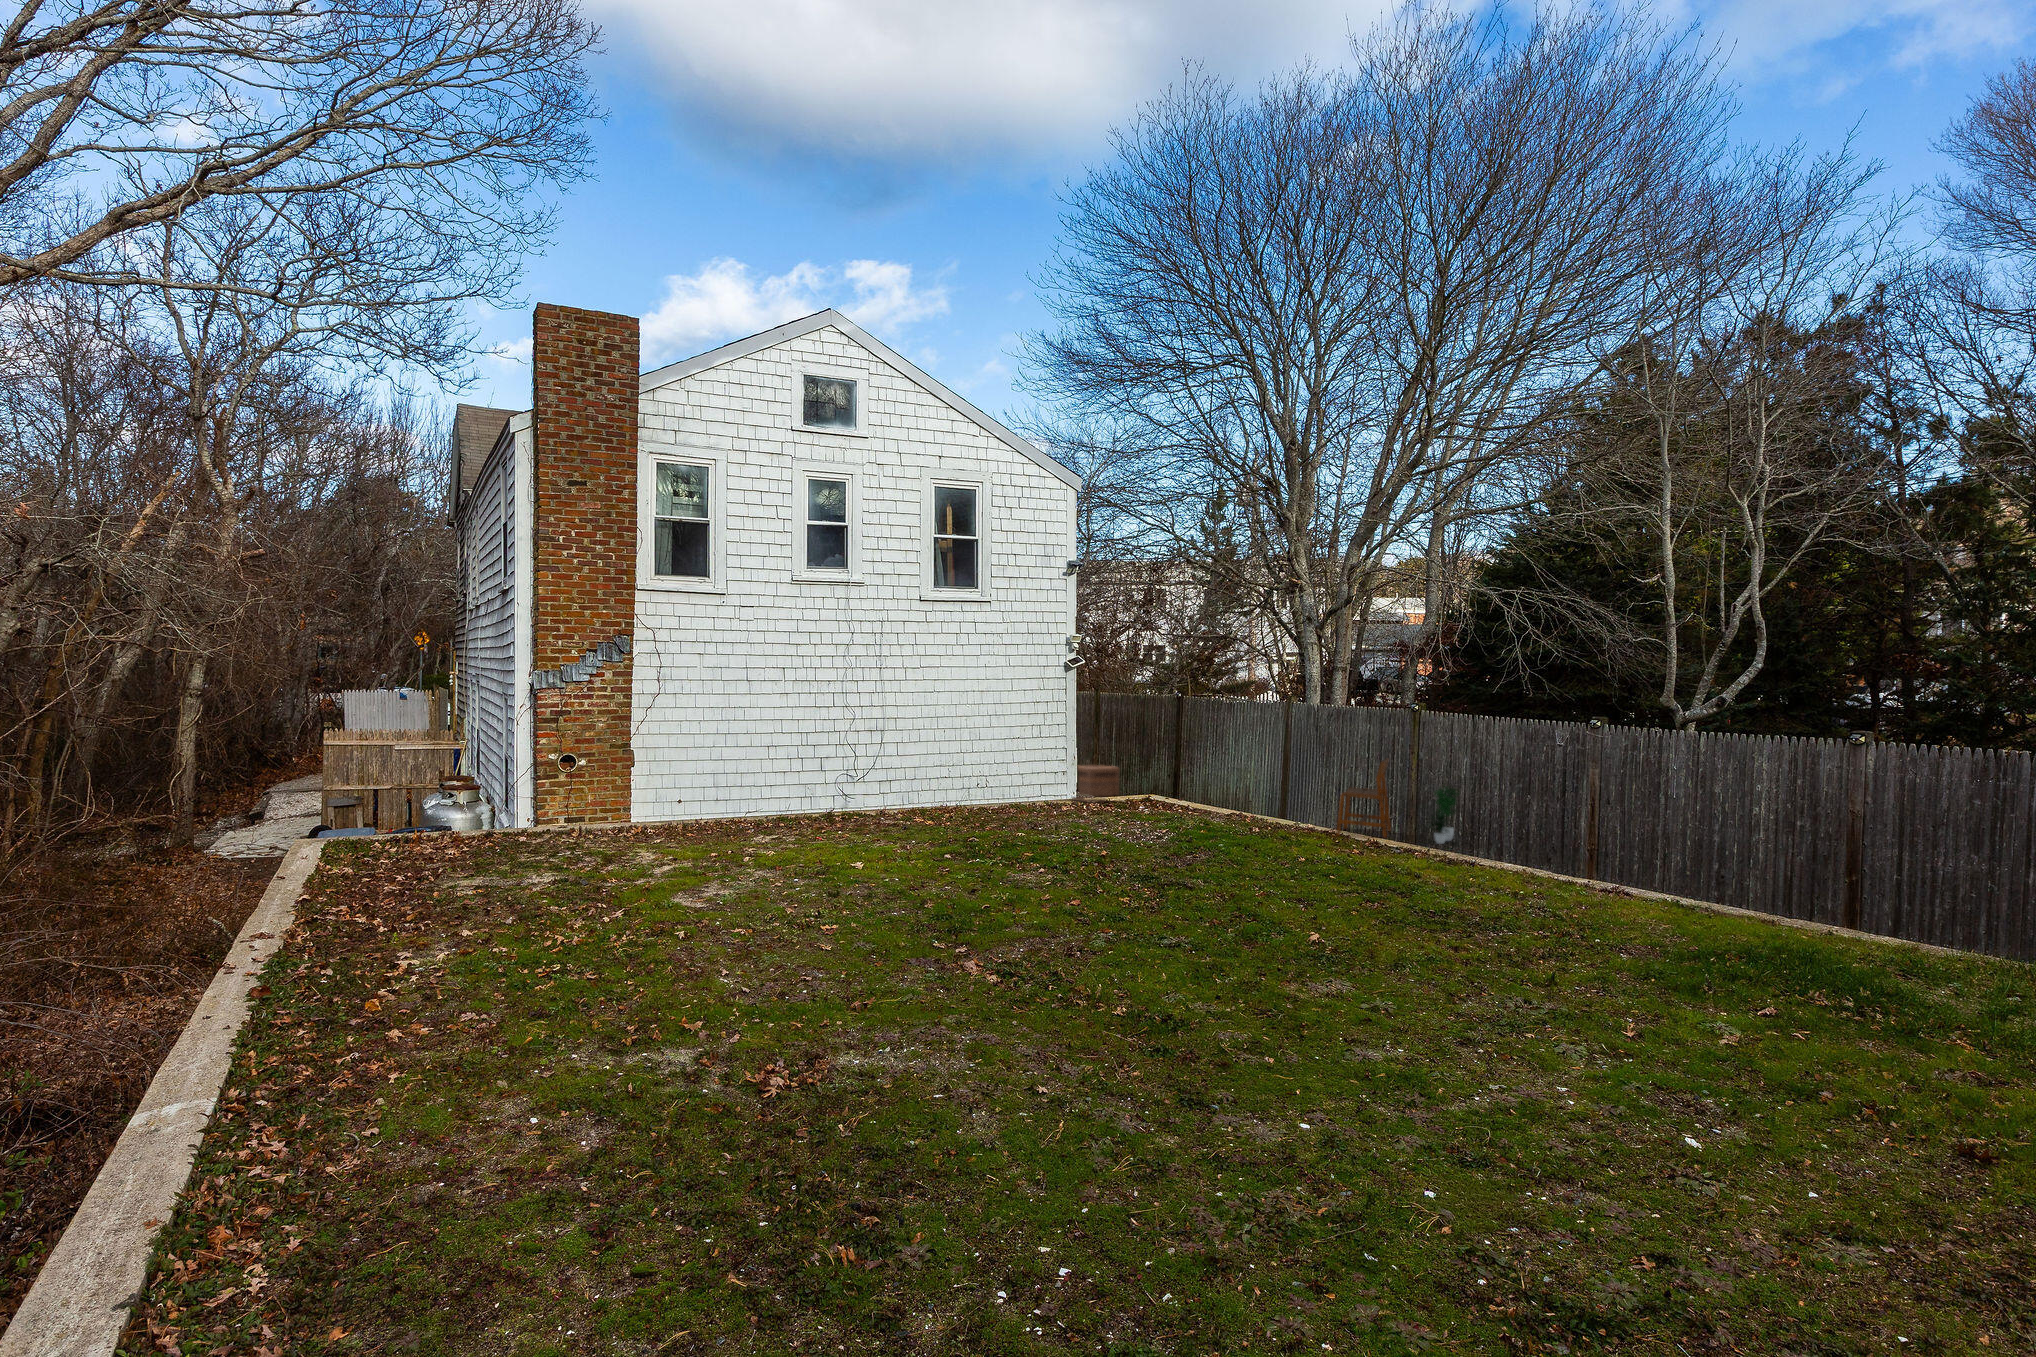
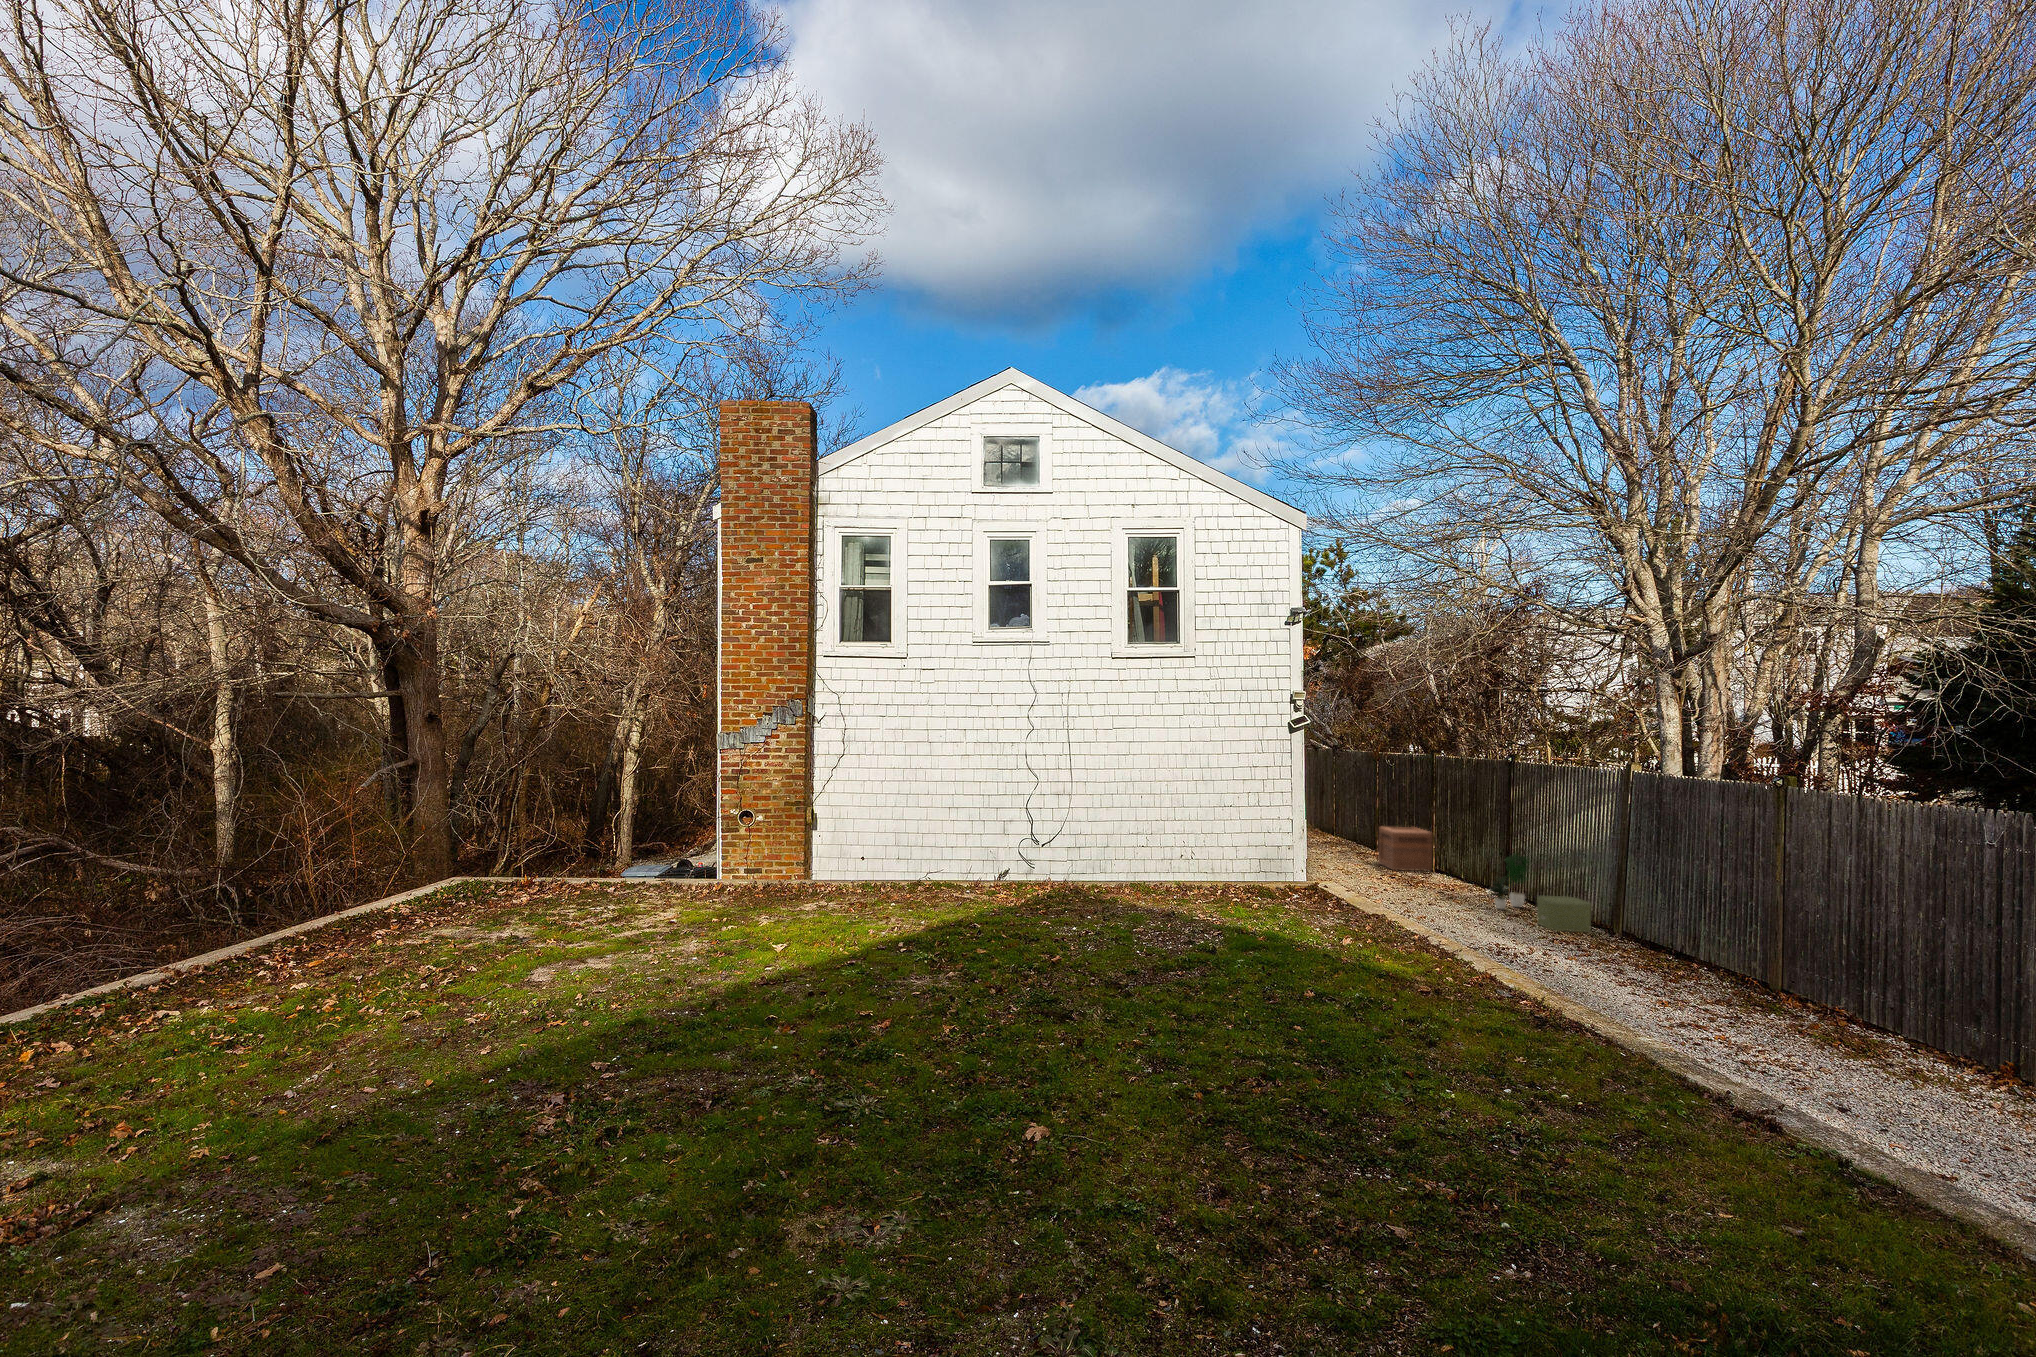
bench: present [1336,759,1391,837] -> none [1614,868,1725,988]
potted plant: present [1429,786,1458,844] -> present [1488,853,1529,909]
storage box: none [1248,798,1287,823] -> present [1537,896,1591,932]

